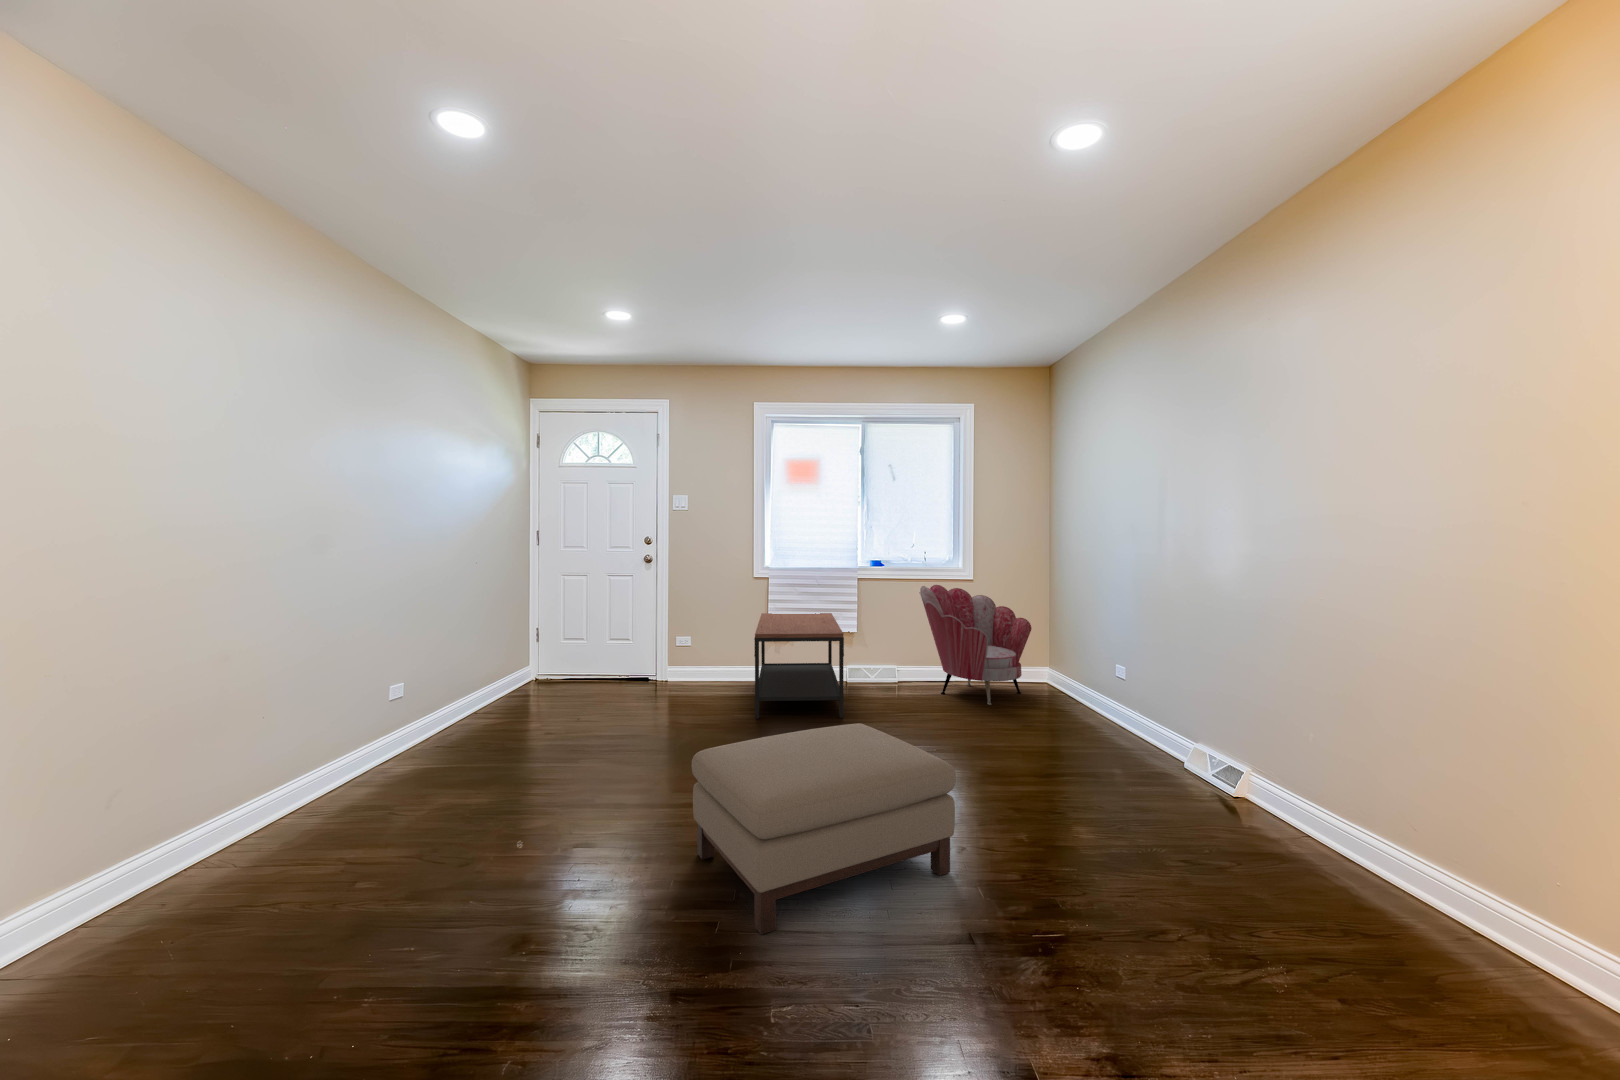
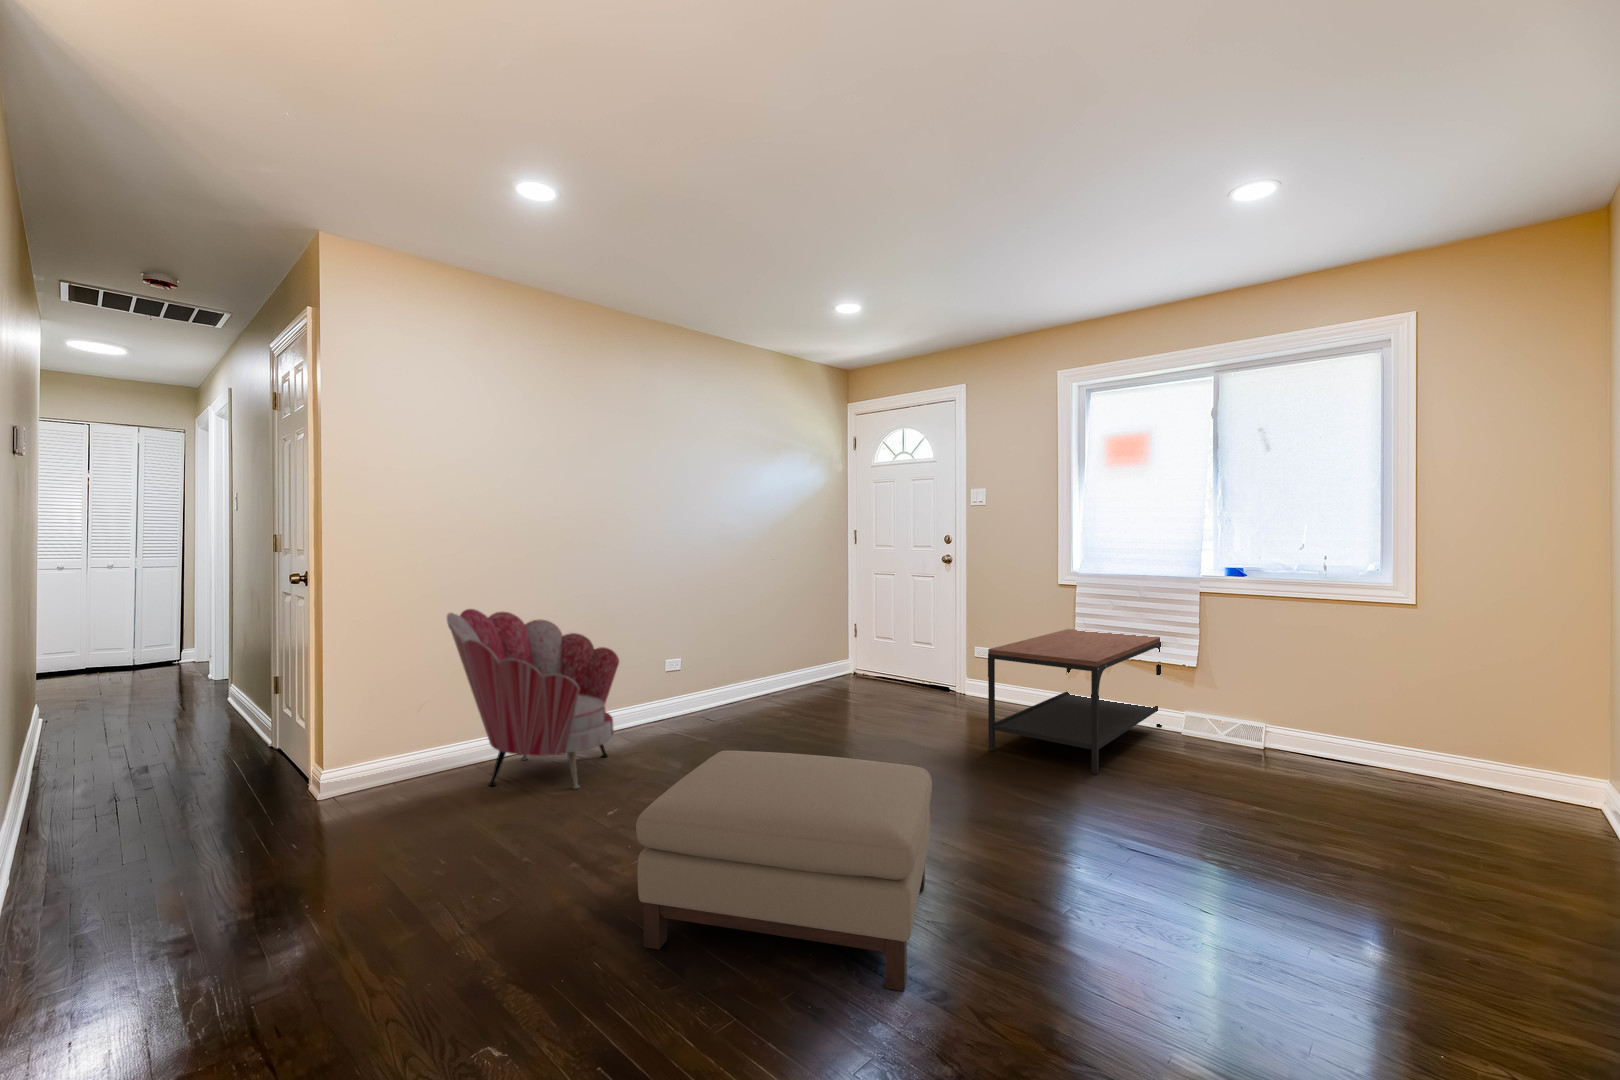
armchair: present [919,585,1032,705] -> present [447,609,619,789]

